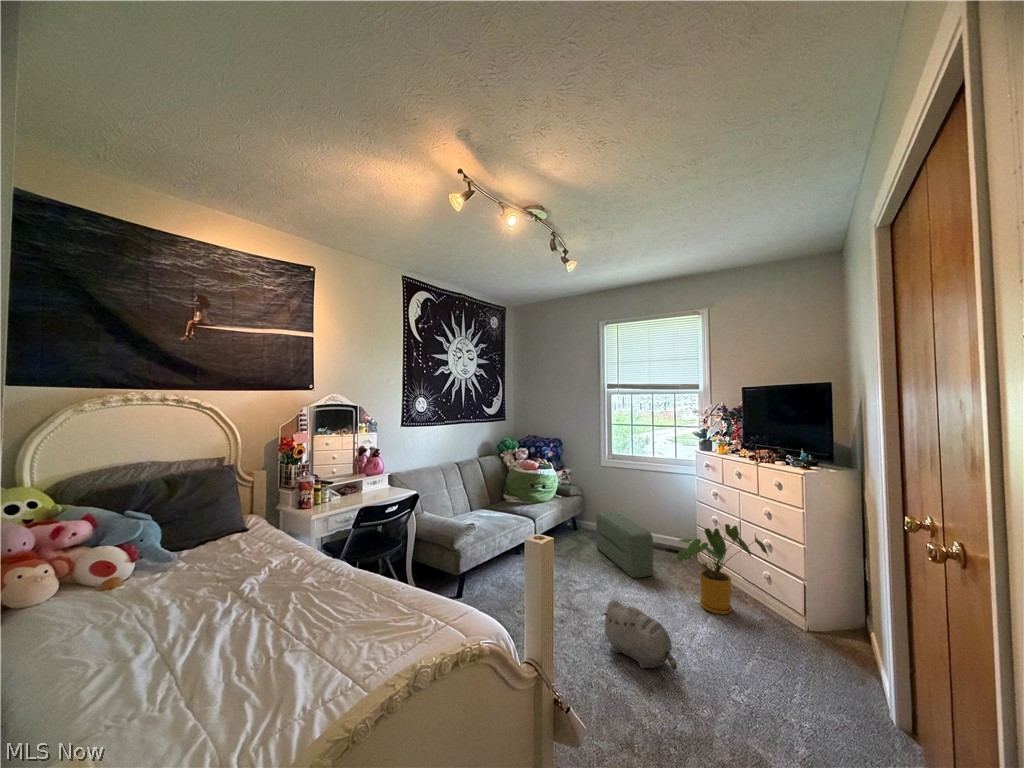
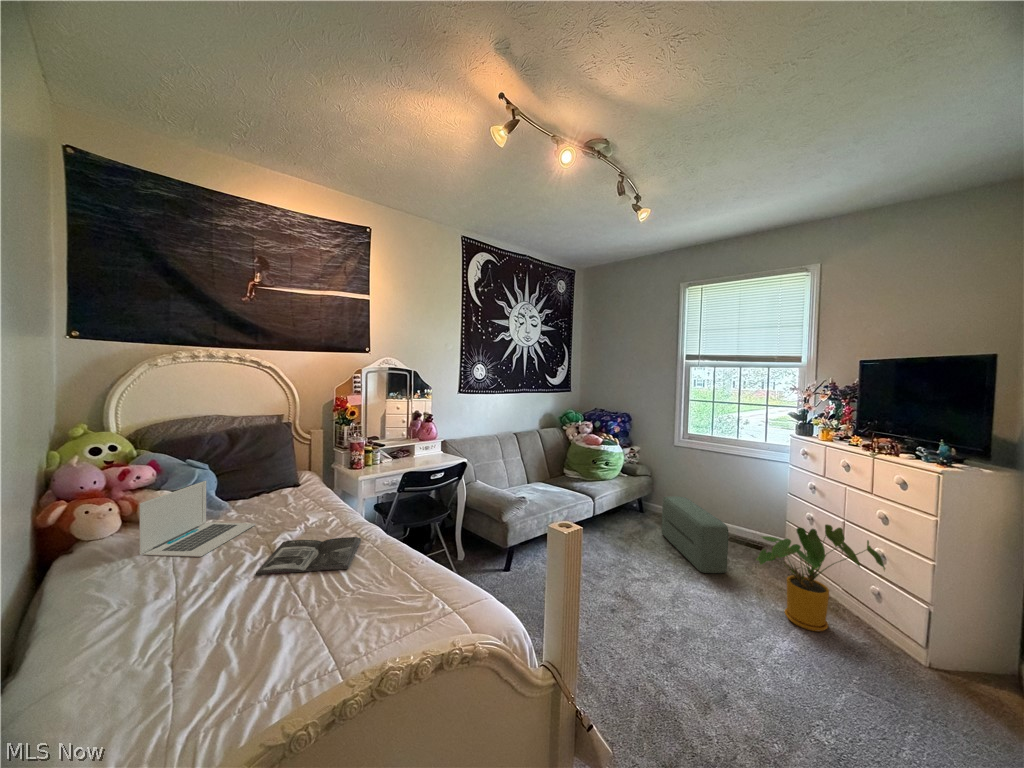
laptop: none [94,533,214,617] -> present [139,481,255,557]
magazine: none [238,574,335,620] -> present [256,537,361,575]
plush toy: present [601,600,677,670] -> none [657,598,749,694]

